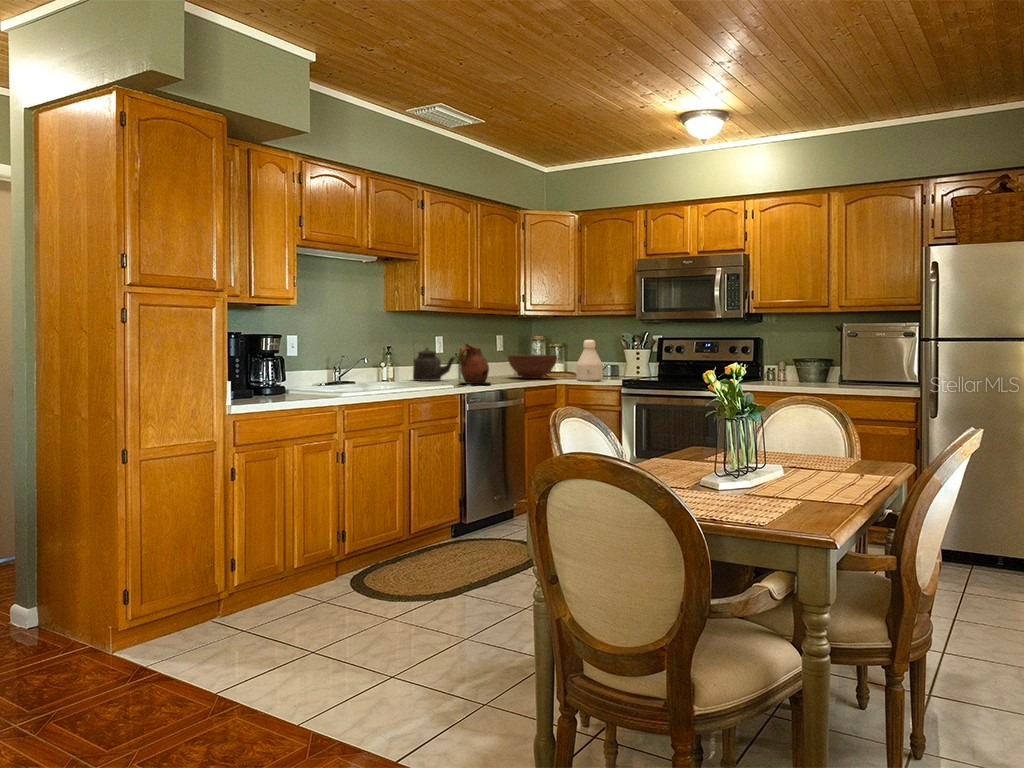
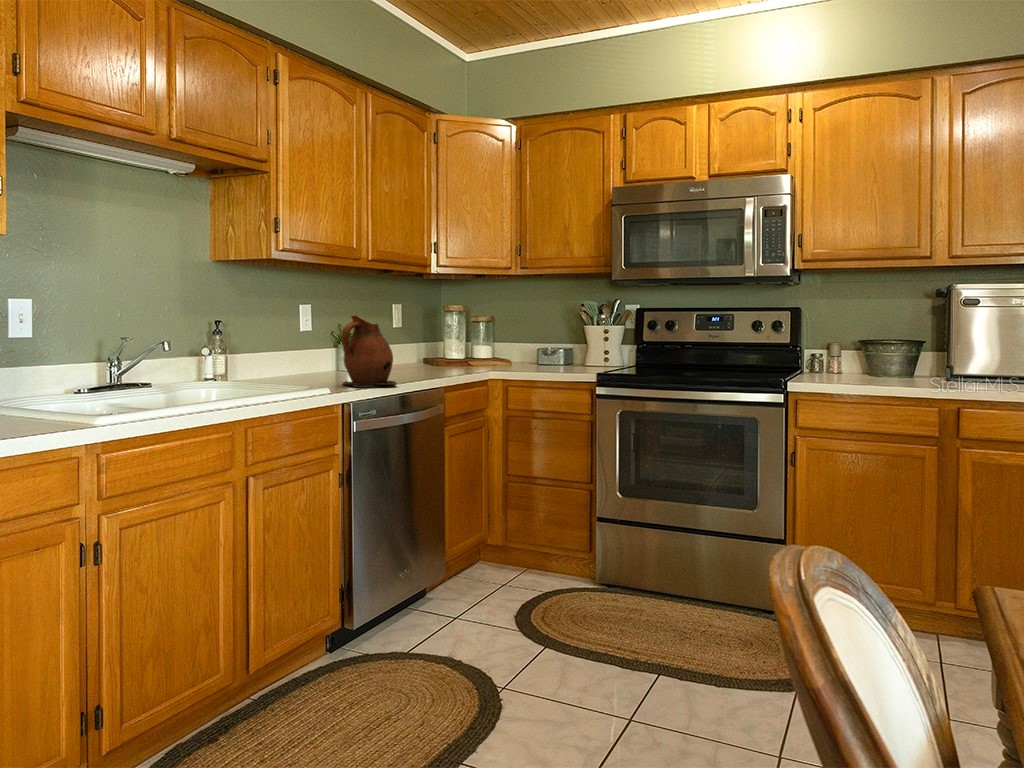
bottle: present [577,340,603,381] -> none [524,311,564,375]
kettle: present [413,347,455,381] -> none [258,309,333,379]
fruit bowl: present [508,355,557,379] -> none [413,334,492,371]

